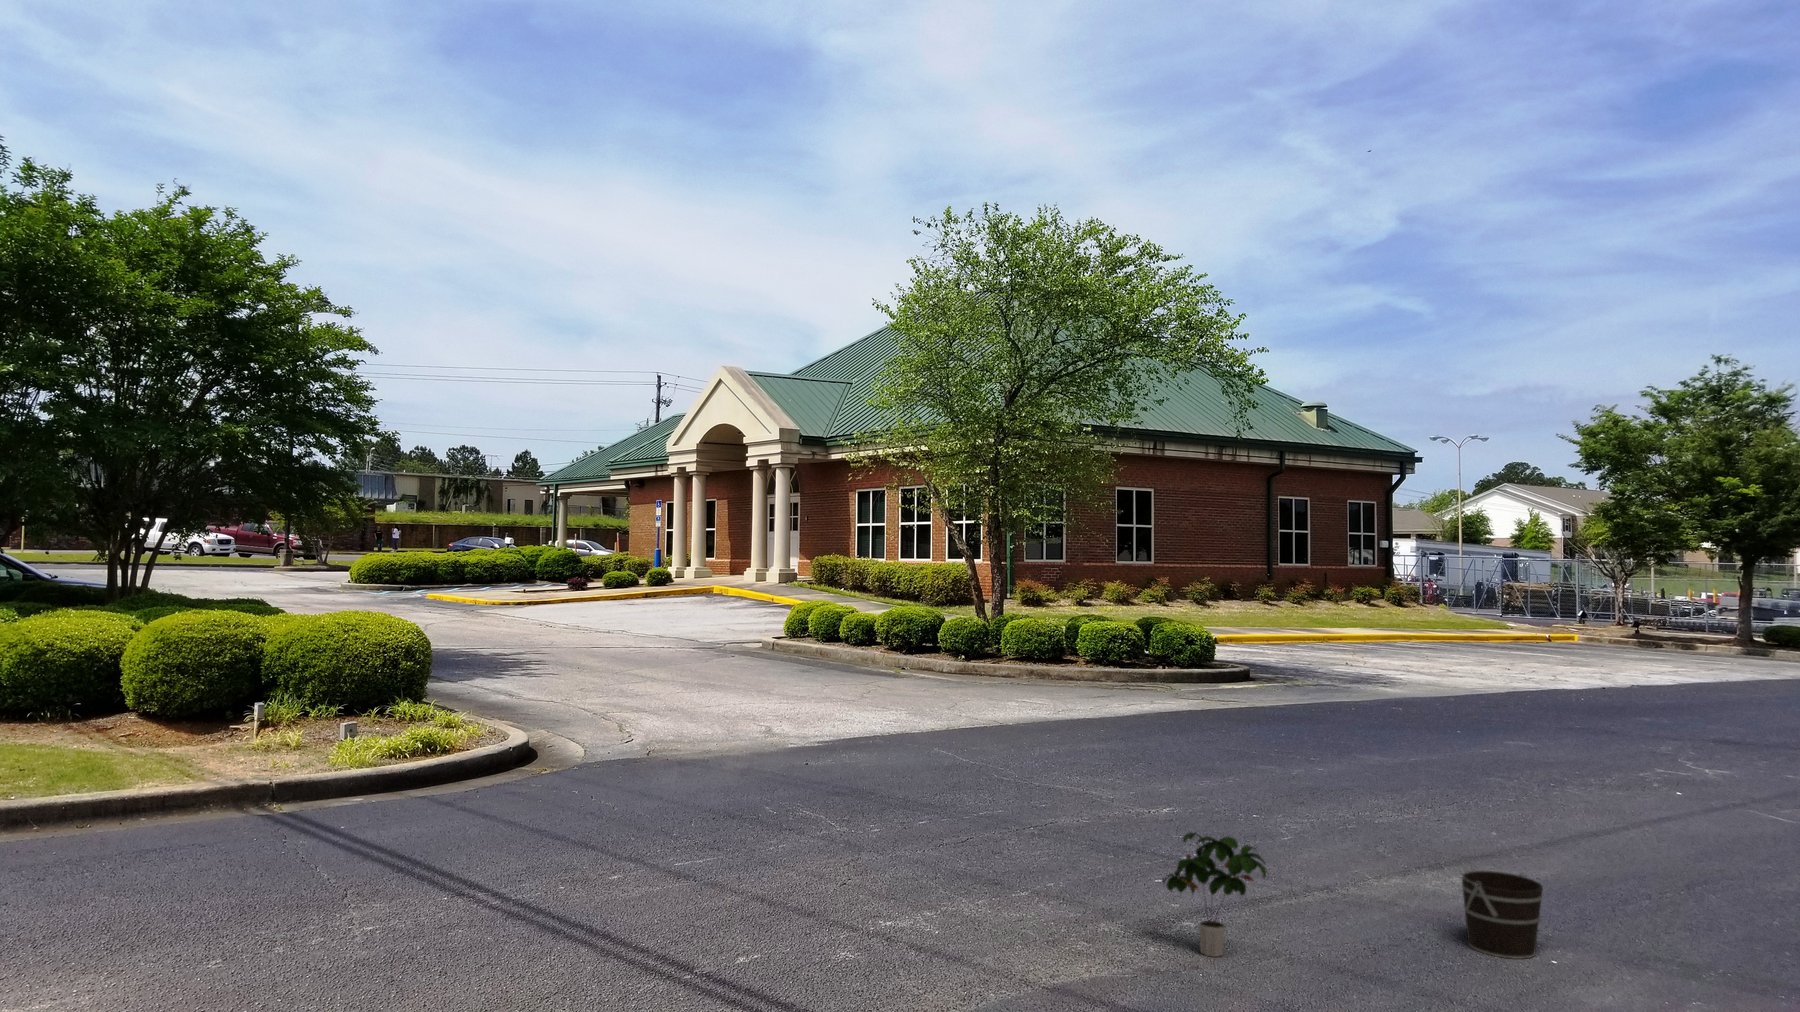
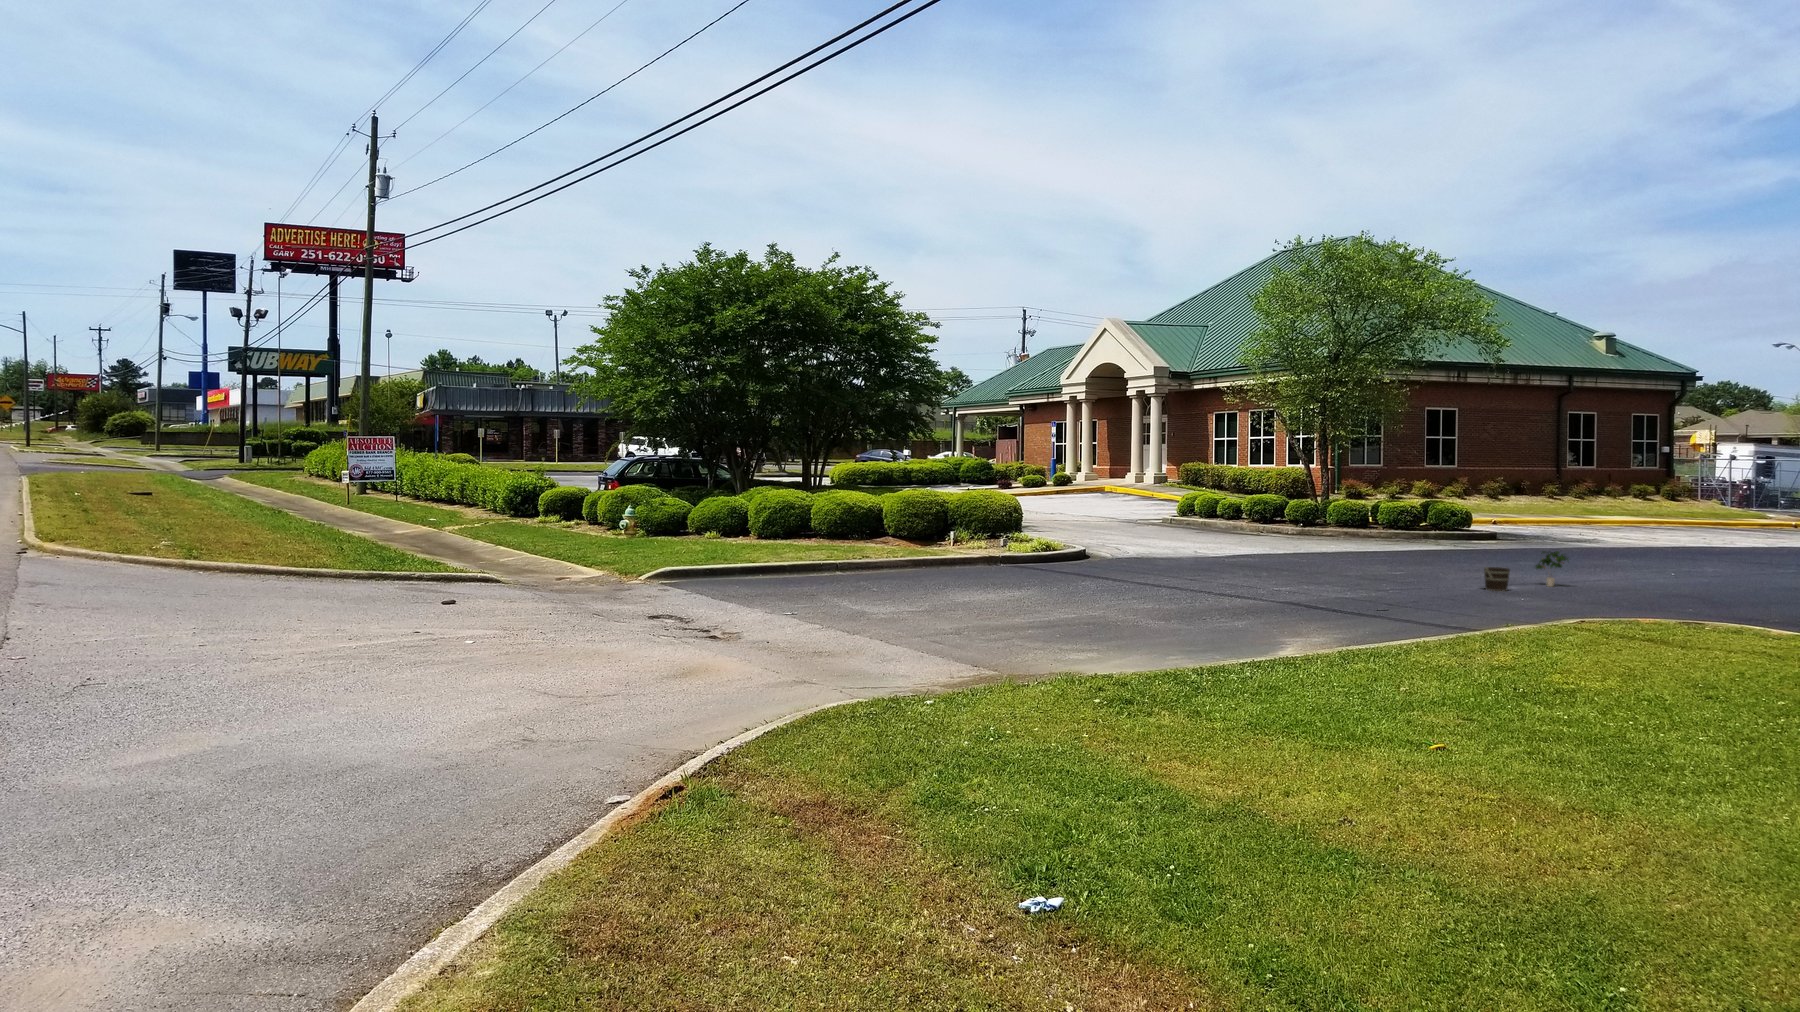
potted plant: present [1163,833,1266,957] -> present [1535,551,1568,587]

